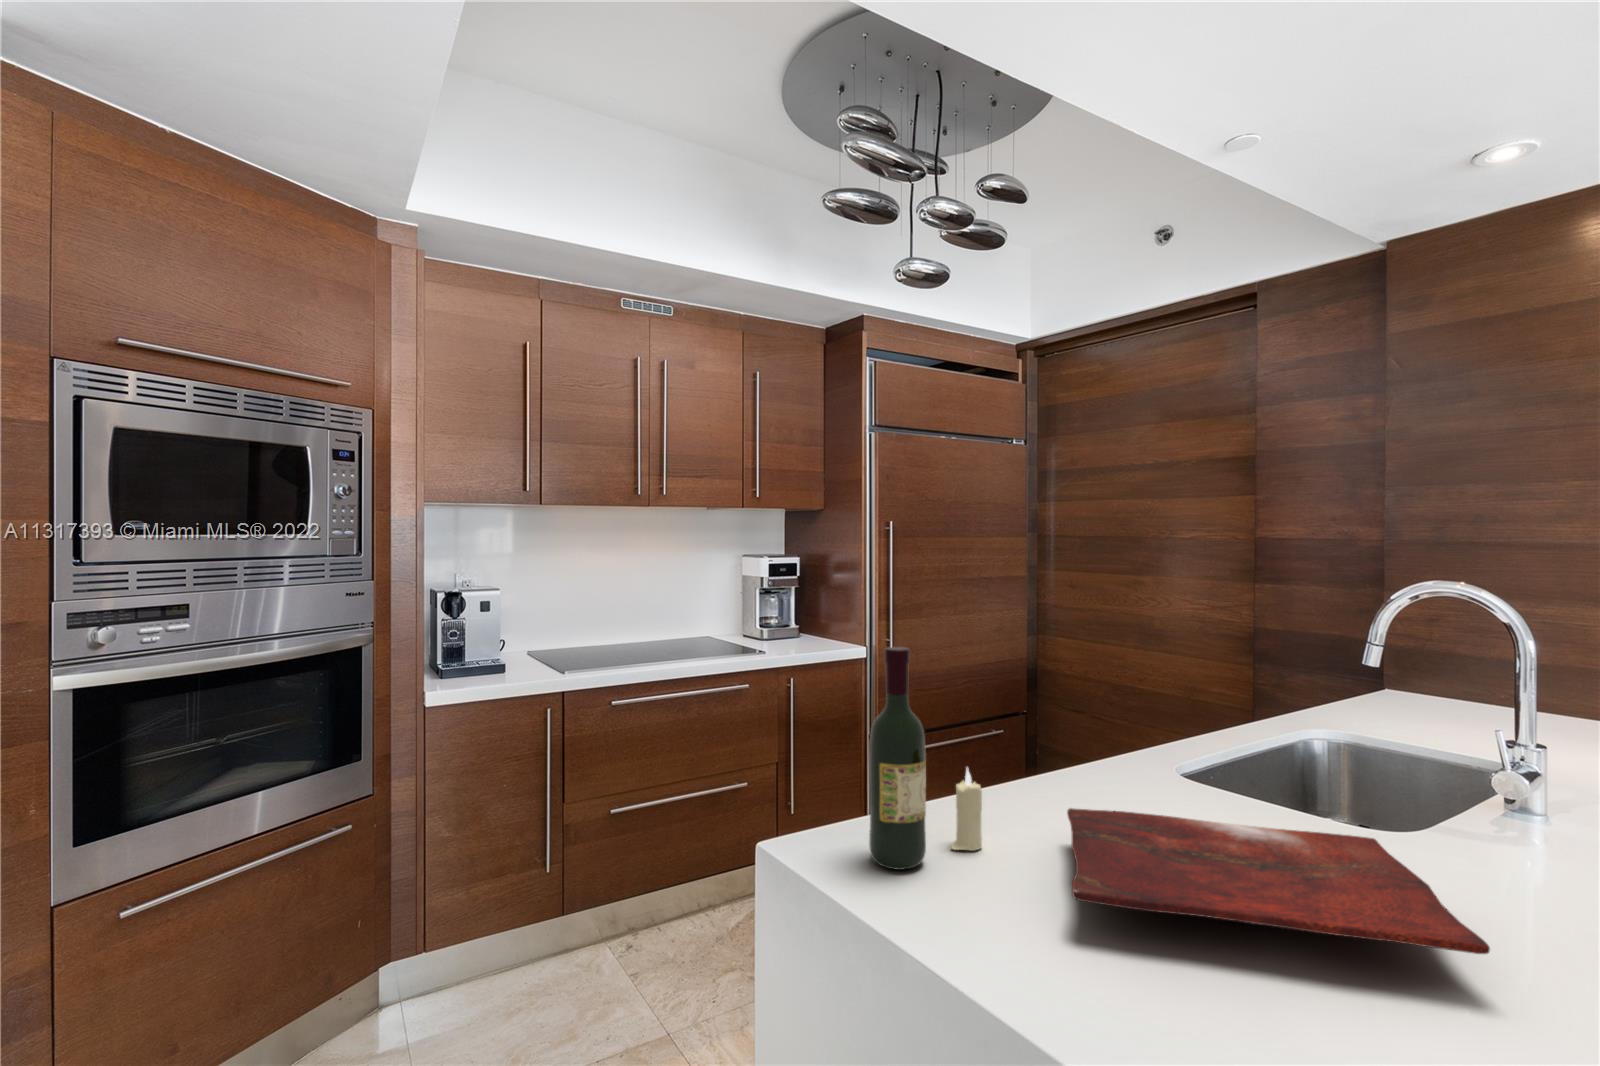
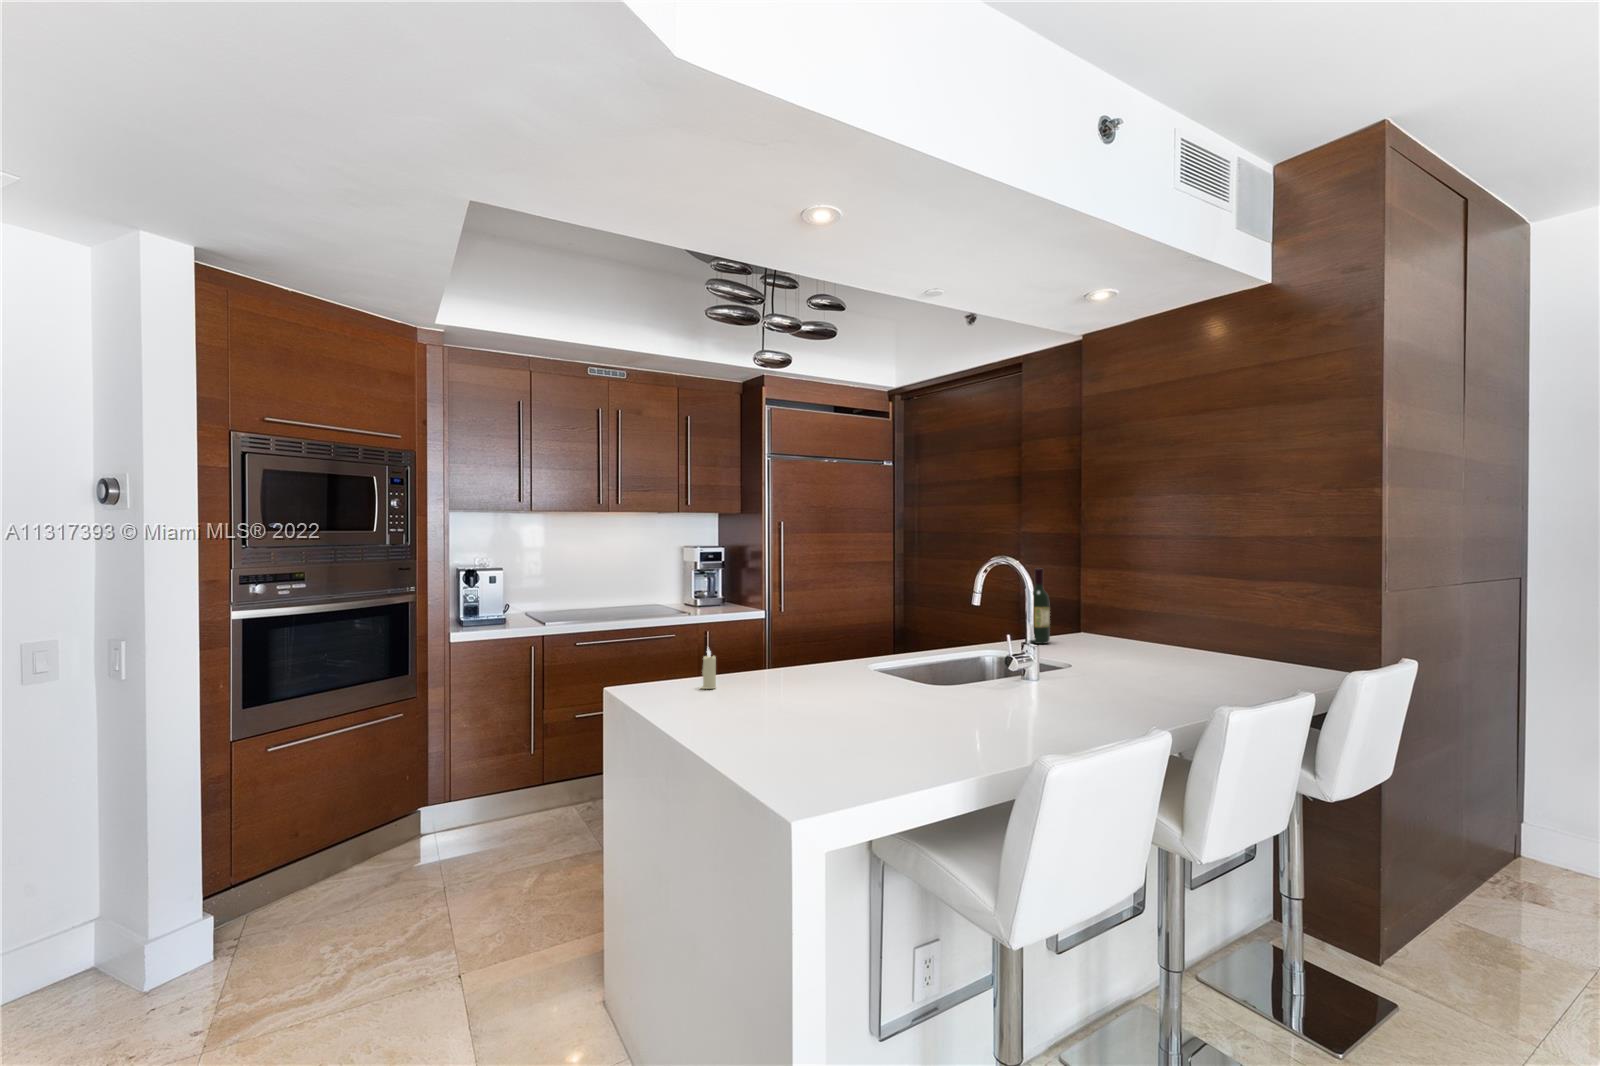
wine bottle: present [869,647,926,870] -> present [1031,568,1050,644]
cutting board: present [1067,808,1490,954] -> none [719,669,895,707]

